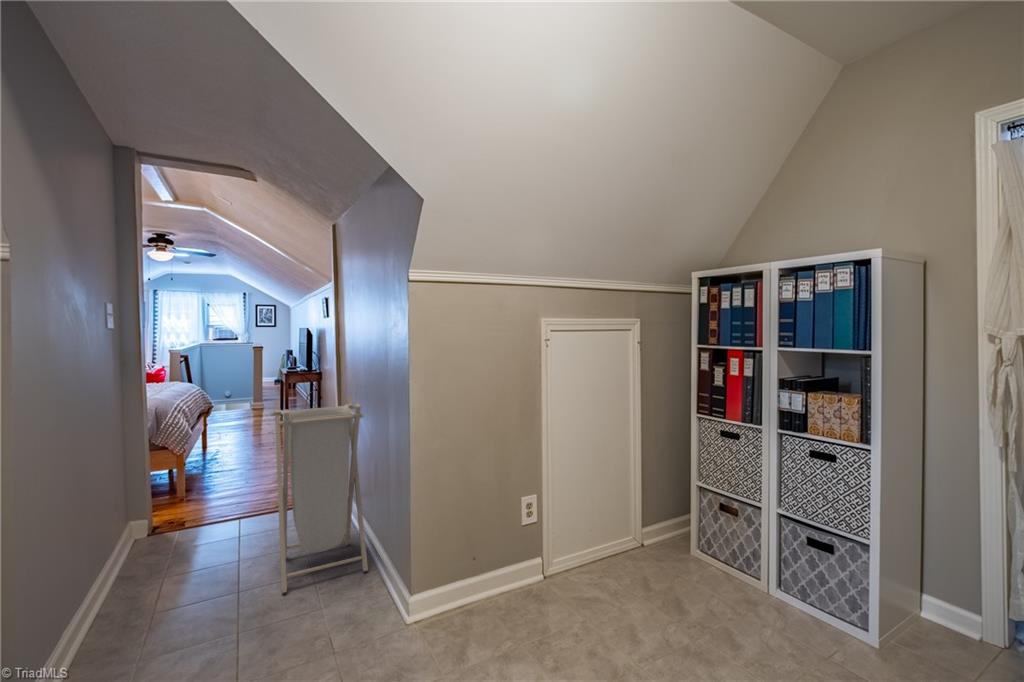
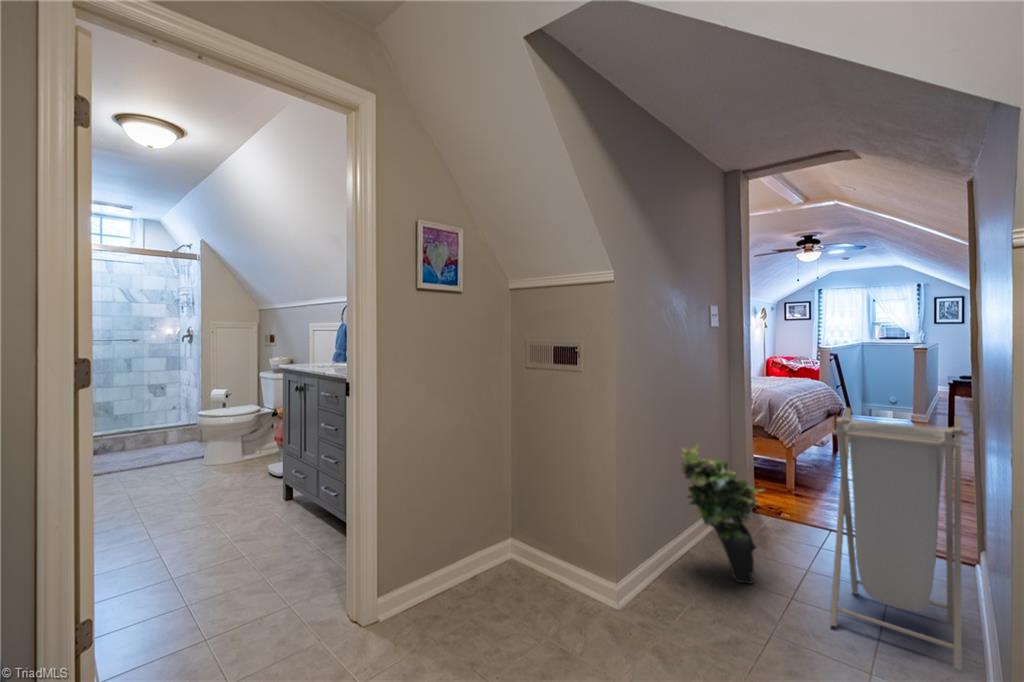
potted plant: none [94,472,207,609] -> present [681,445,763,584]

